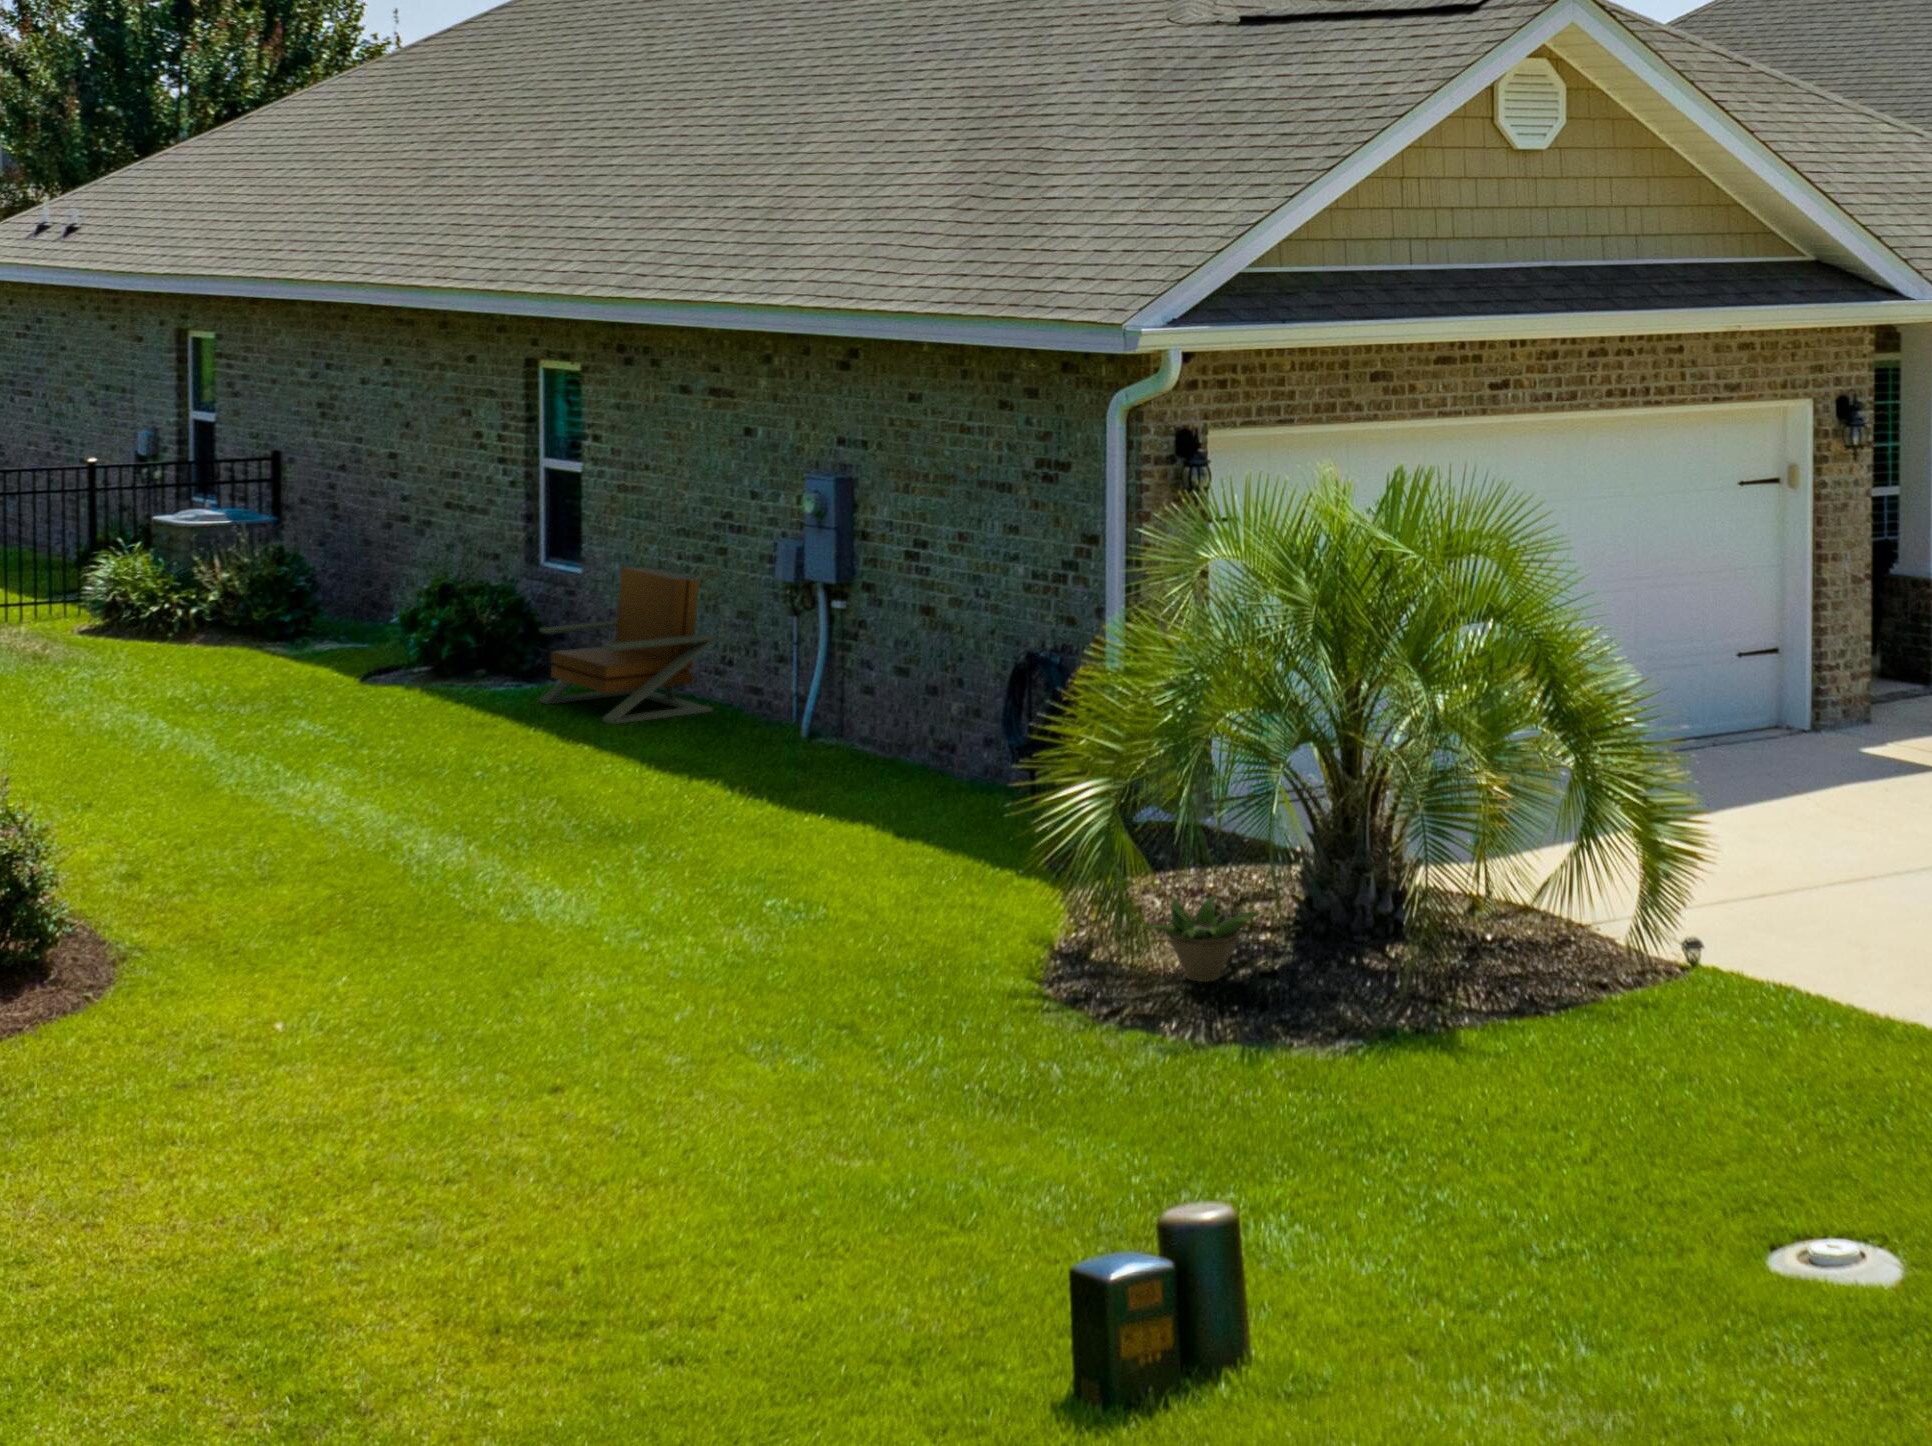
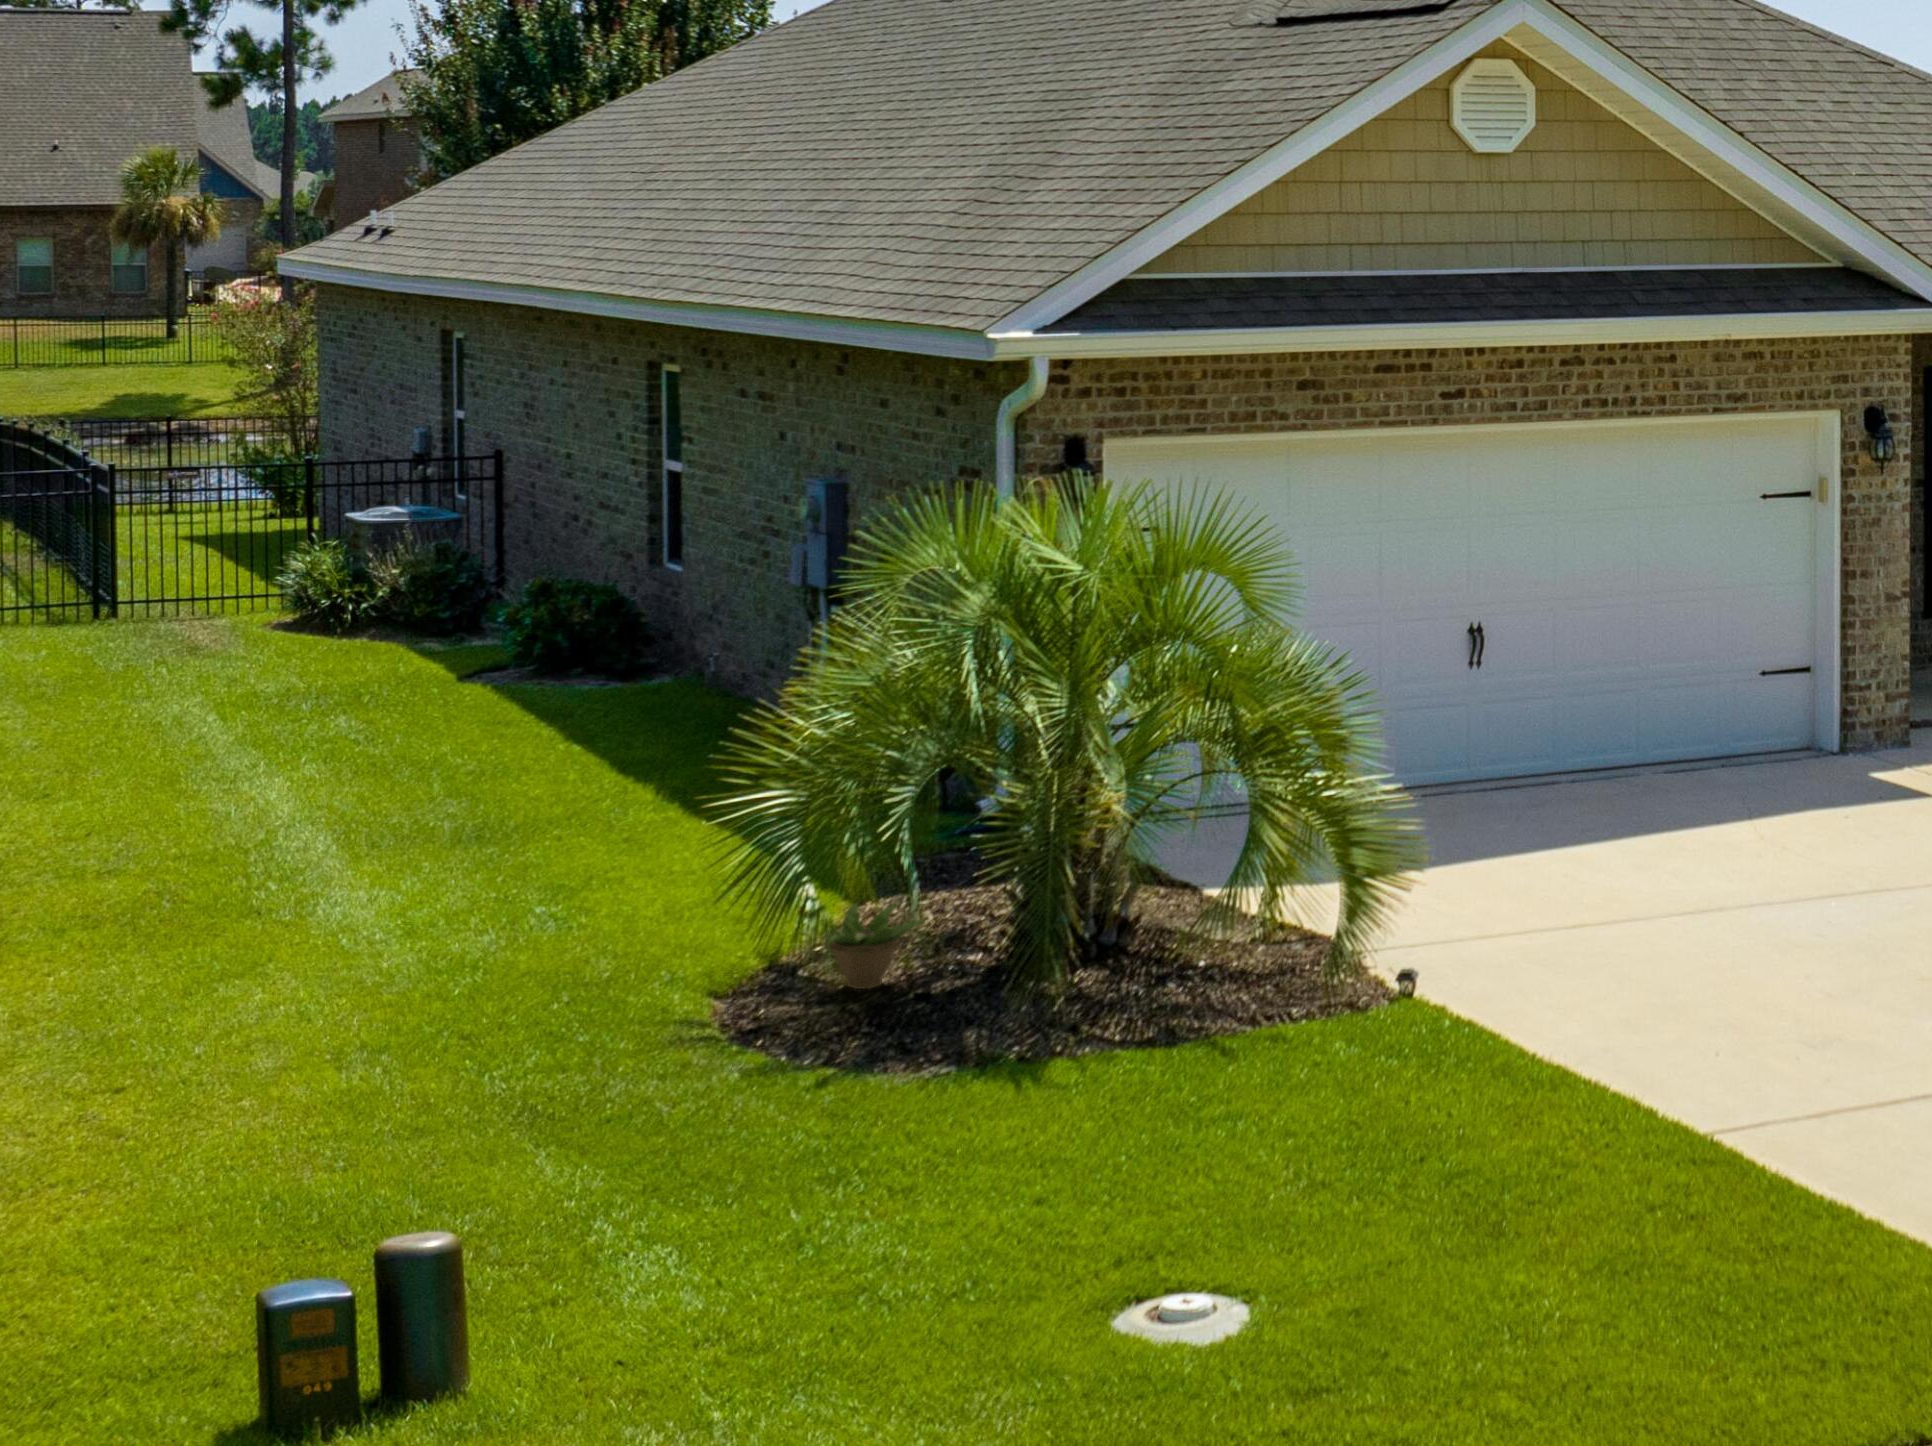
lounge chair: present [539,567,717,724] -> none [590,572,749,726]

